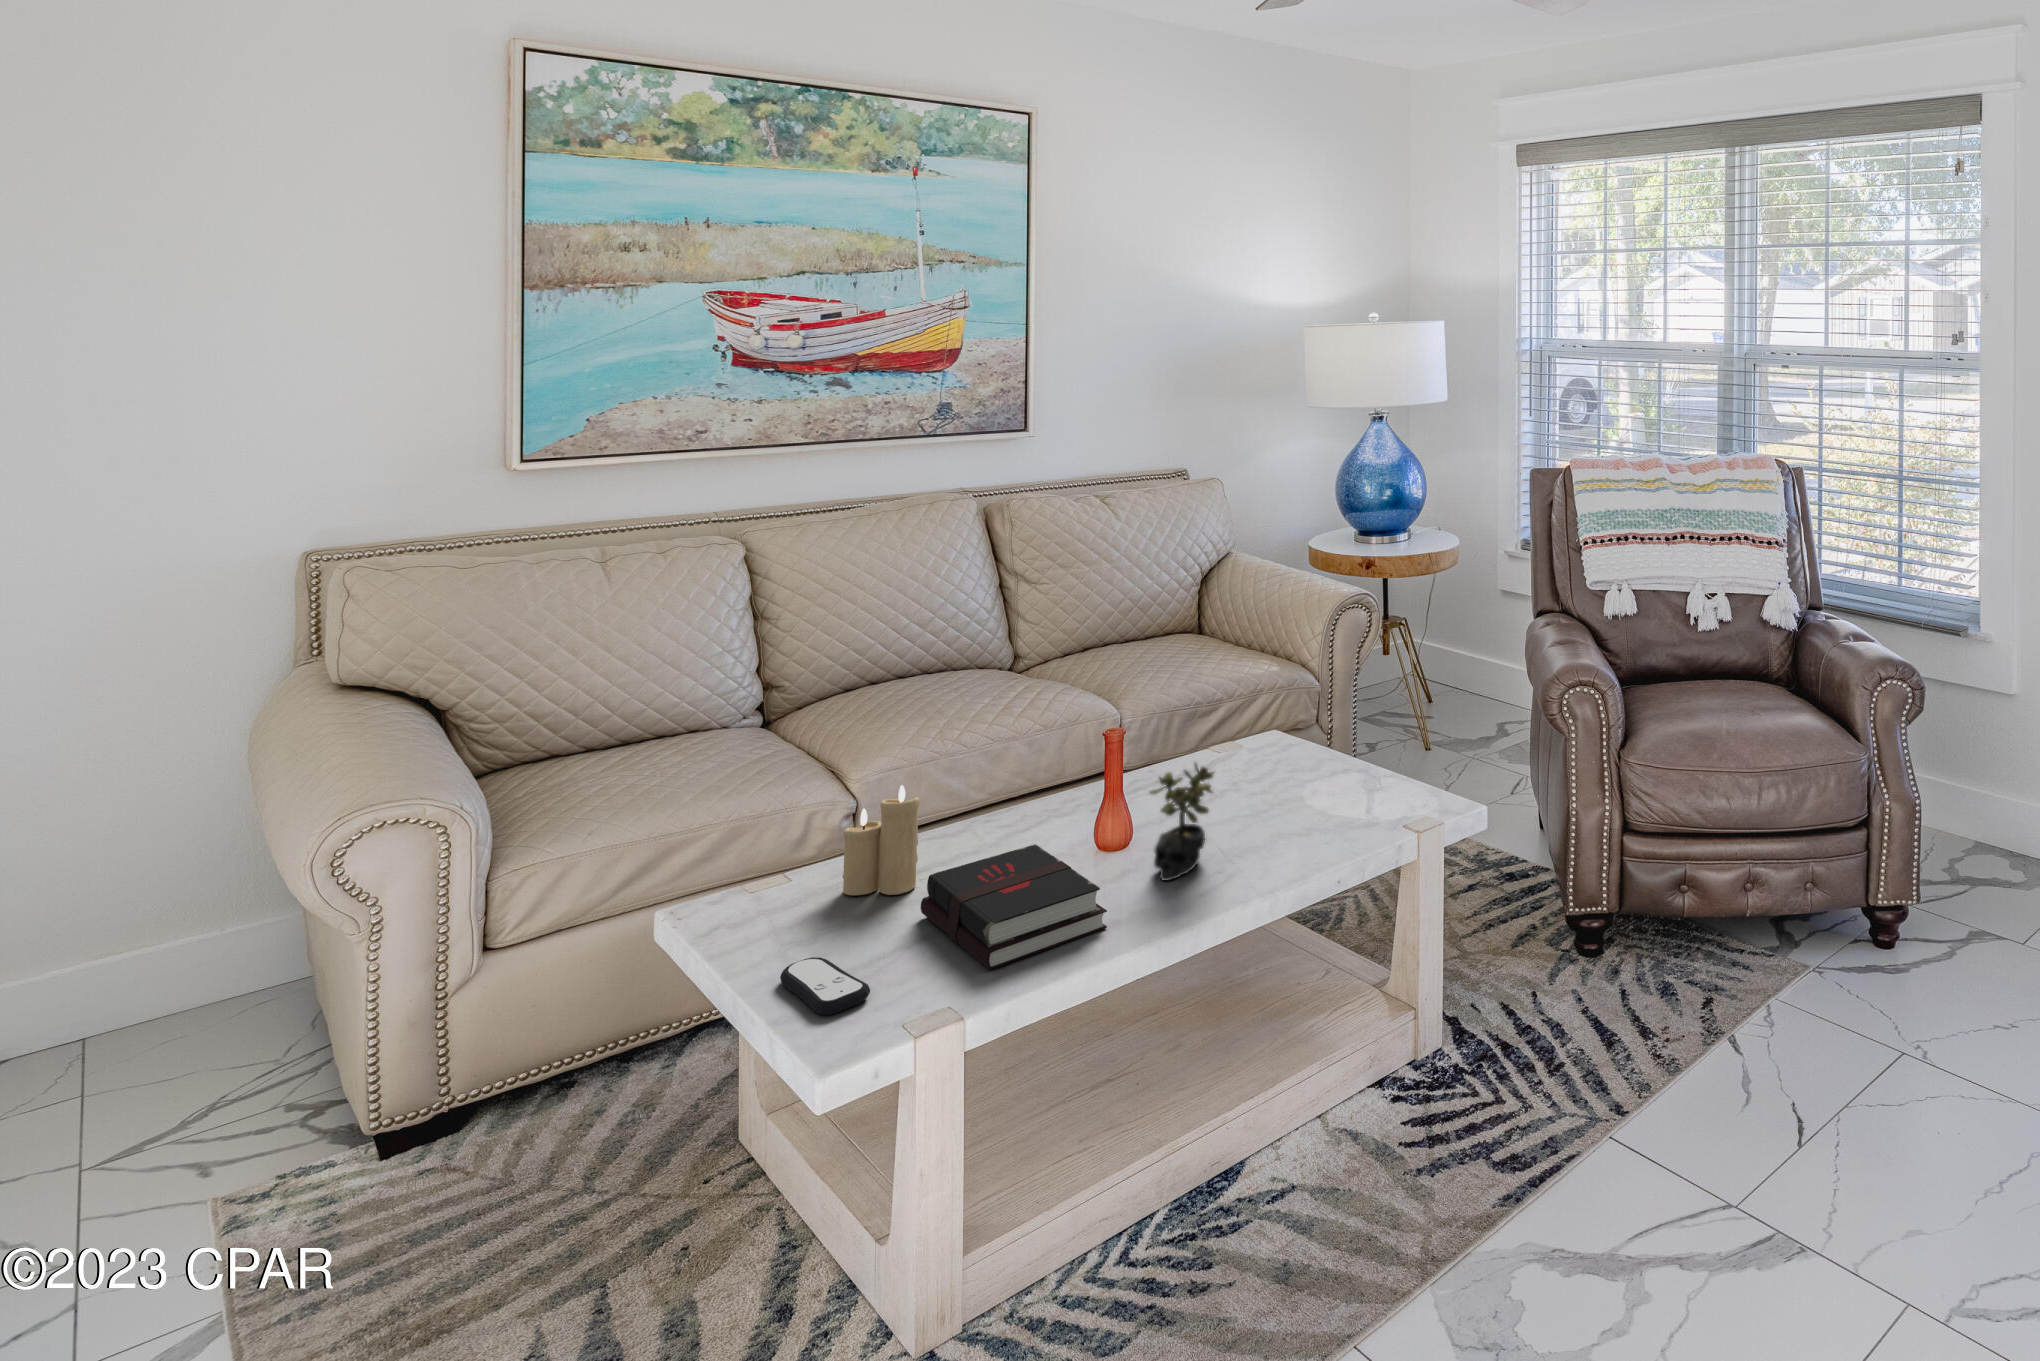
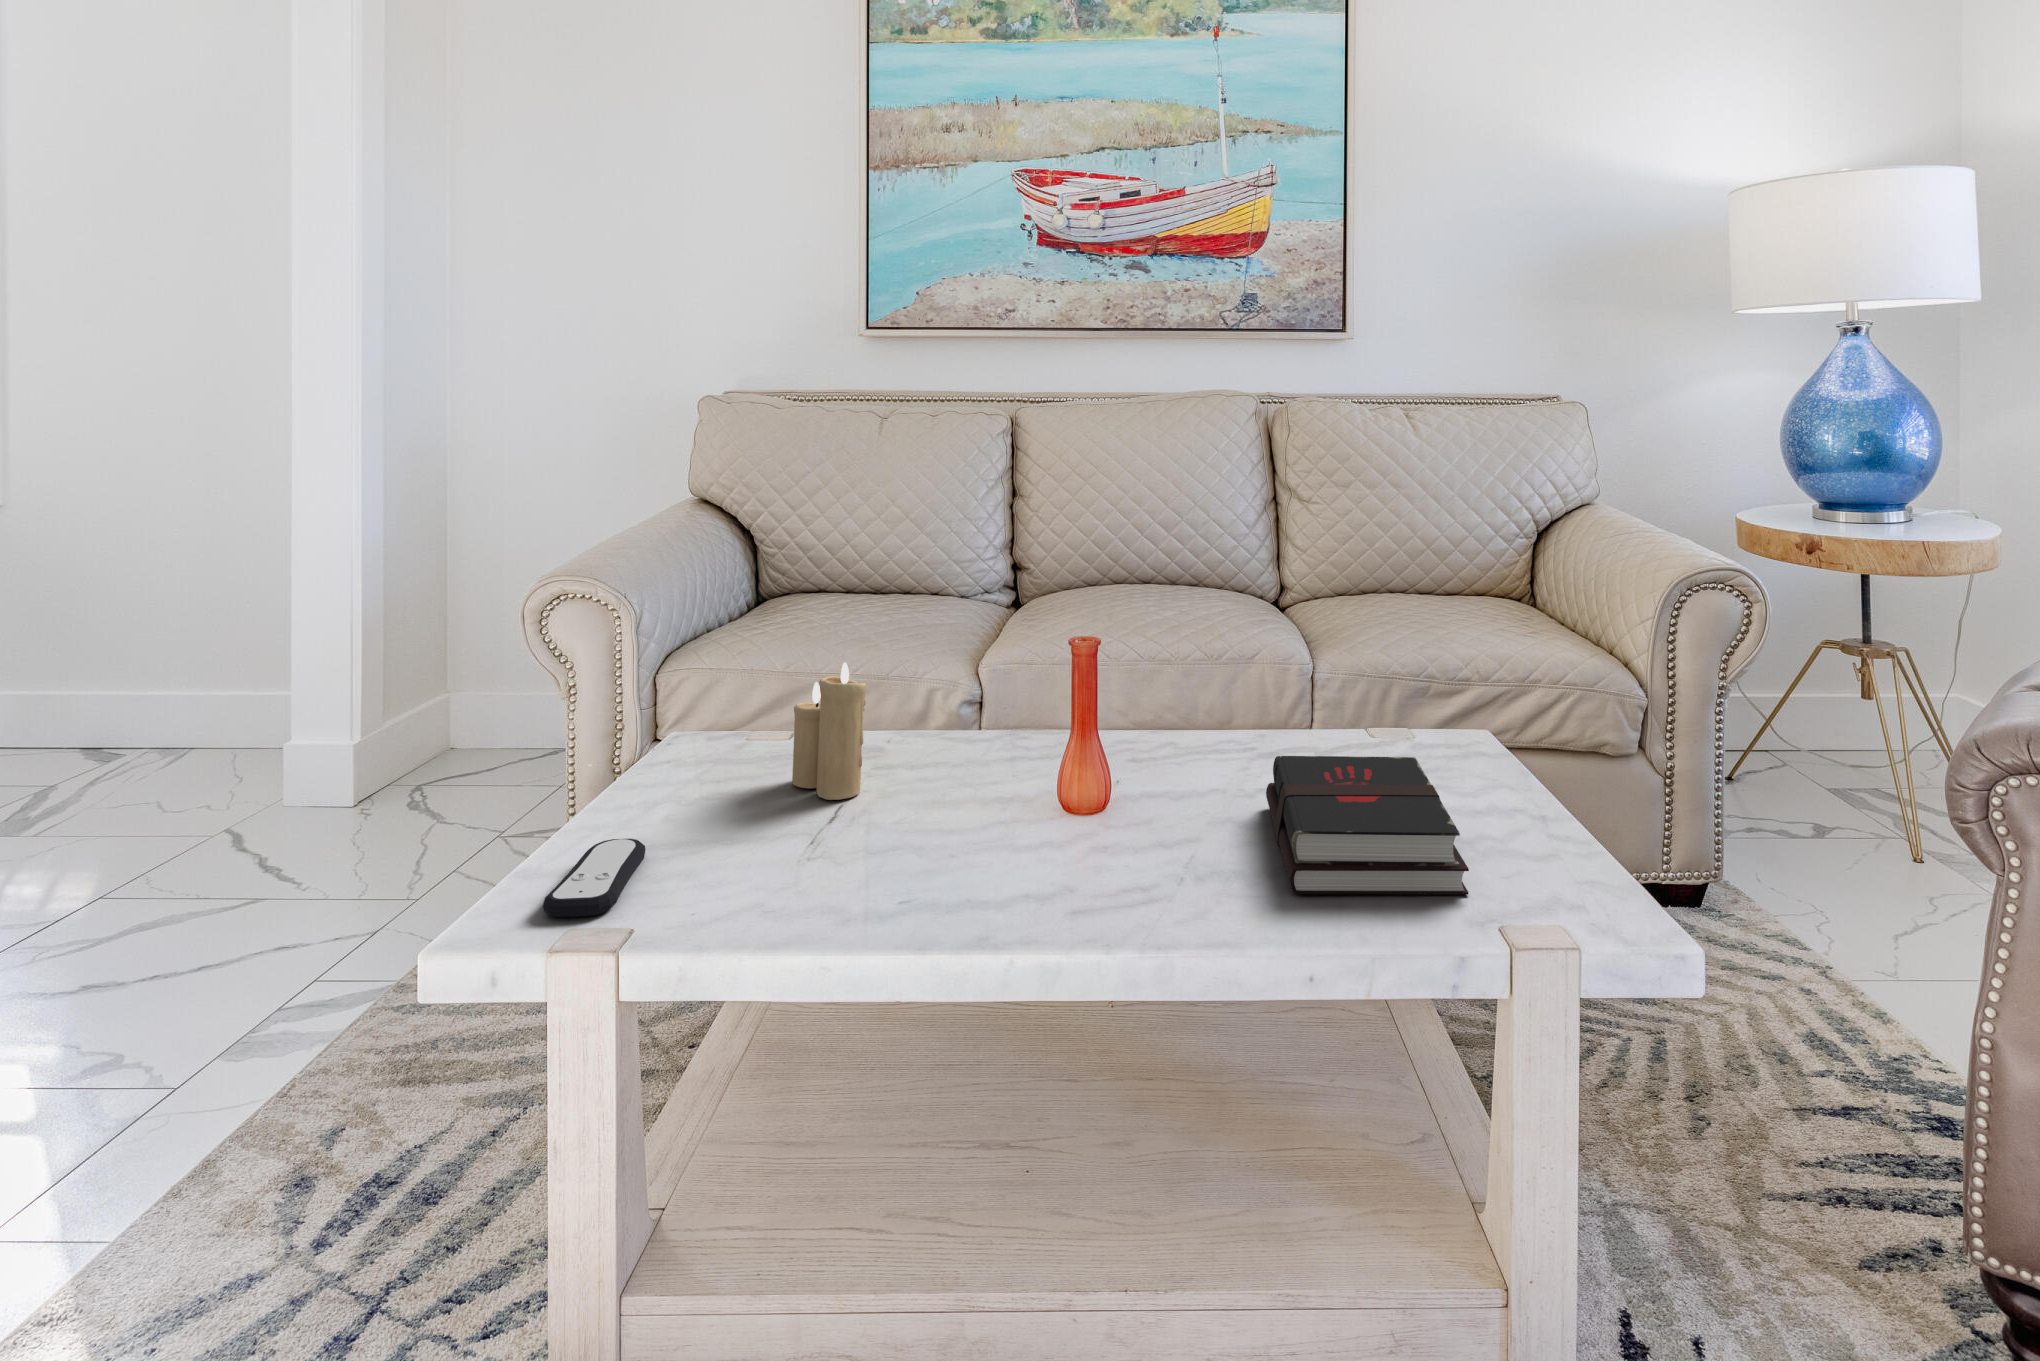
succulent plant: present [1150,763,1214,881] -> none [1065,722,1188,898]
hardback book: present [921,844,1107,969] -> present [1266,756,1469,895]

